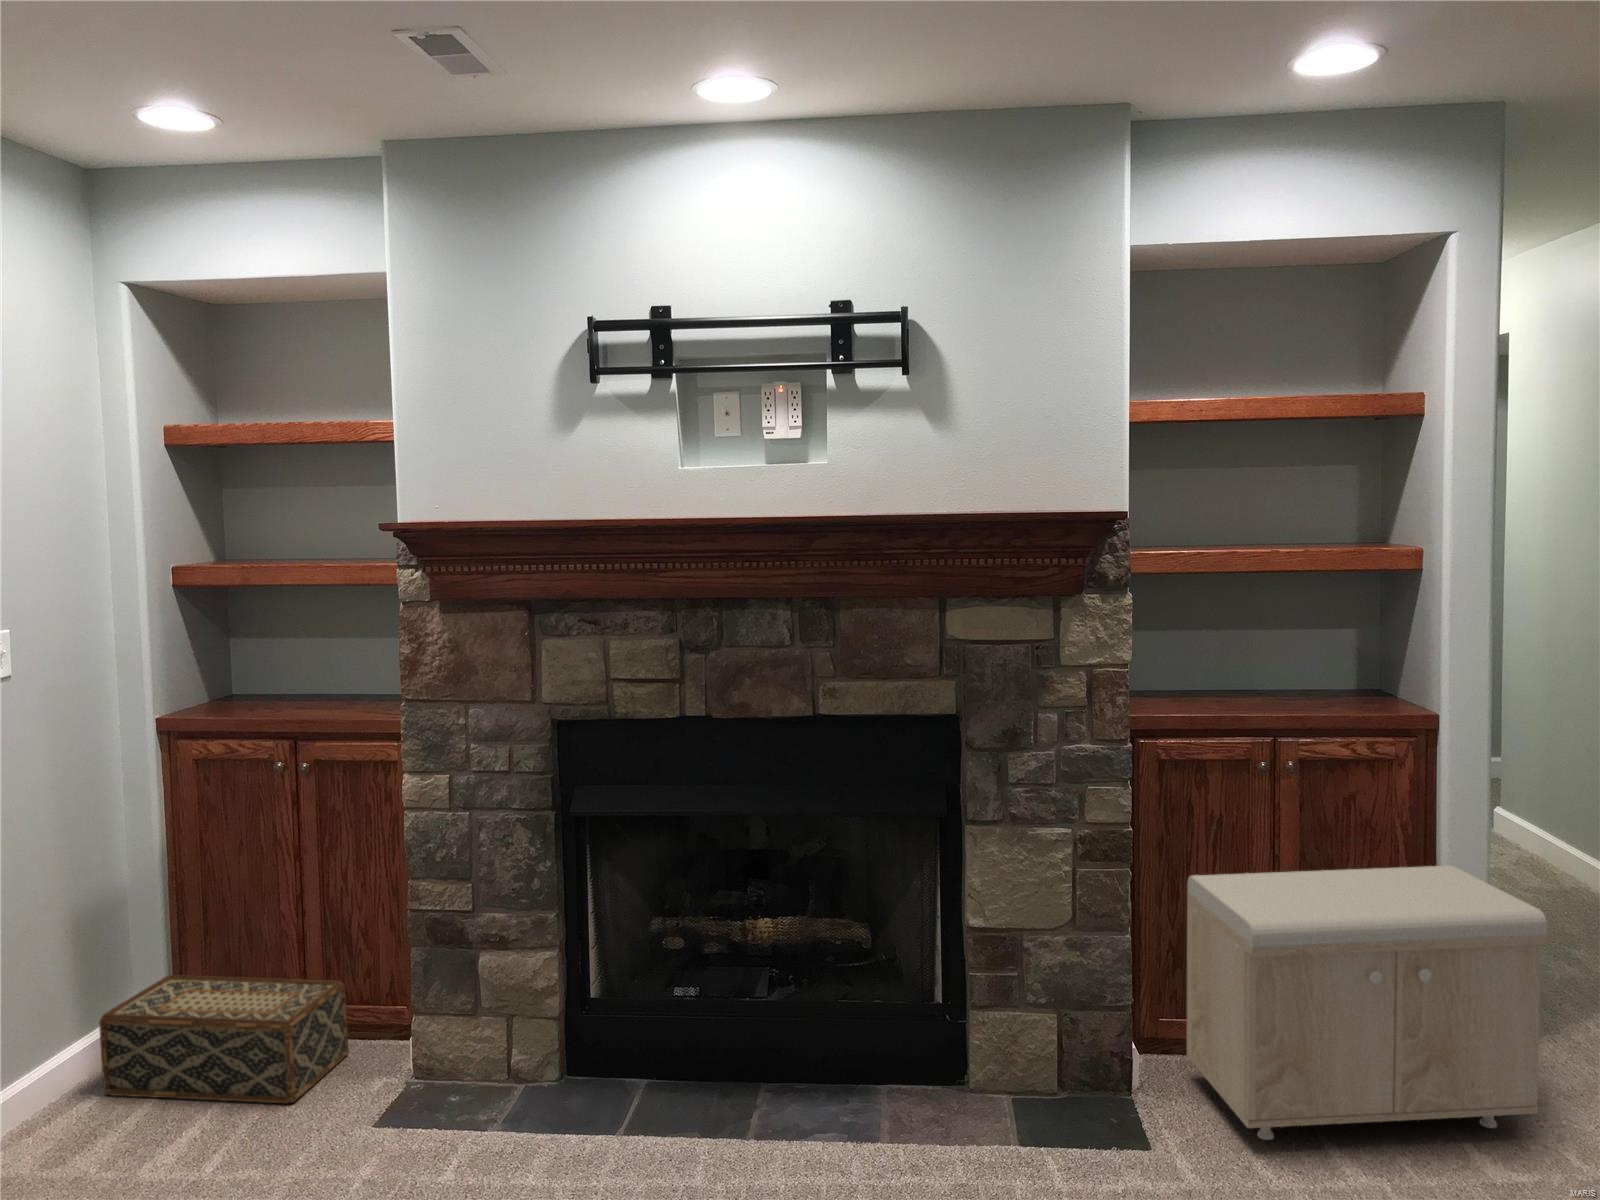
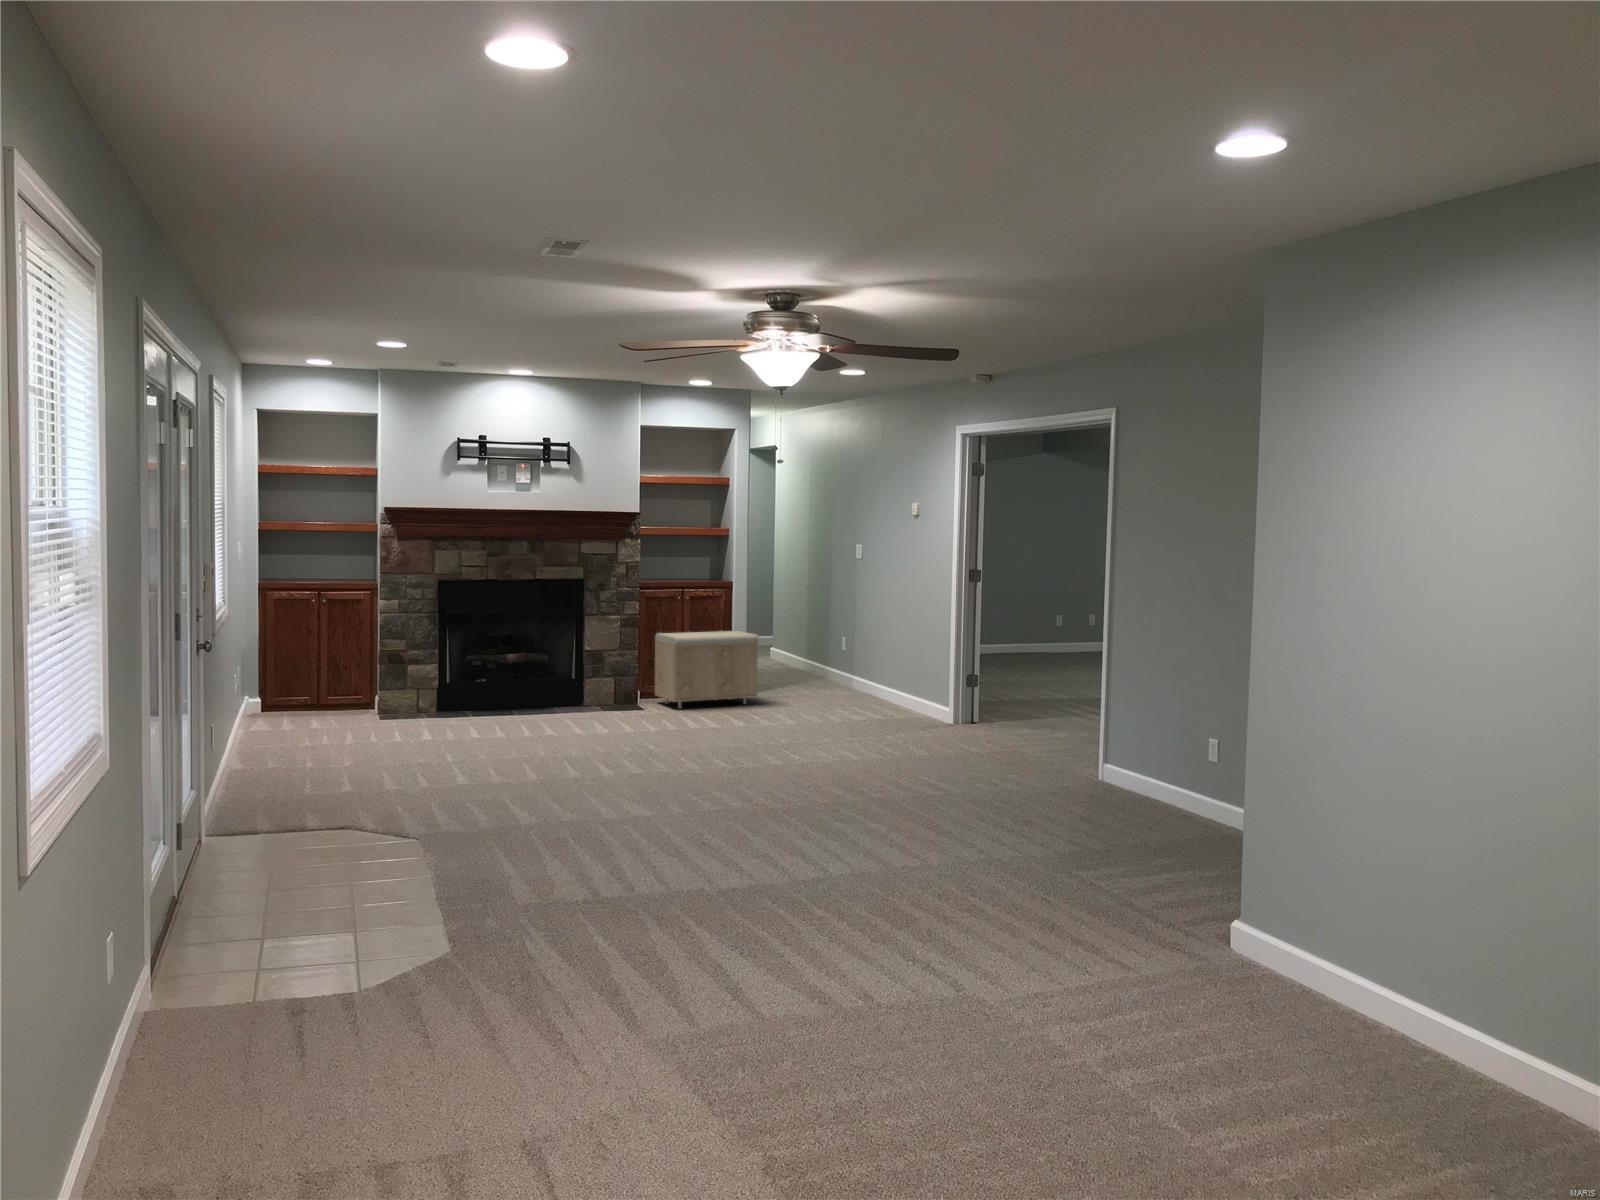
woven basket: present [99,975,349,1103] -> none [258,683,344,721]

